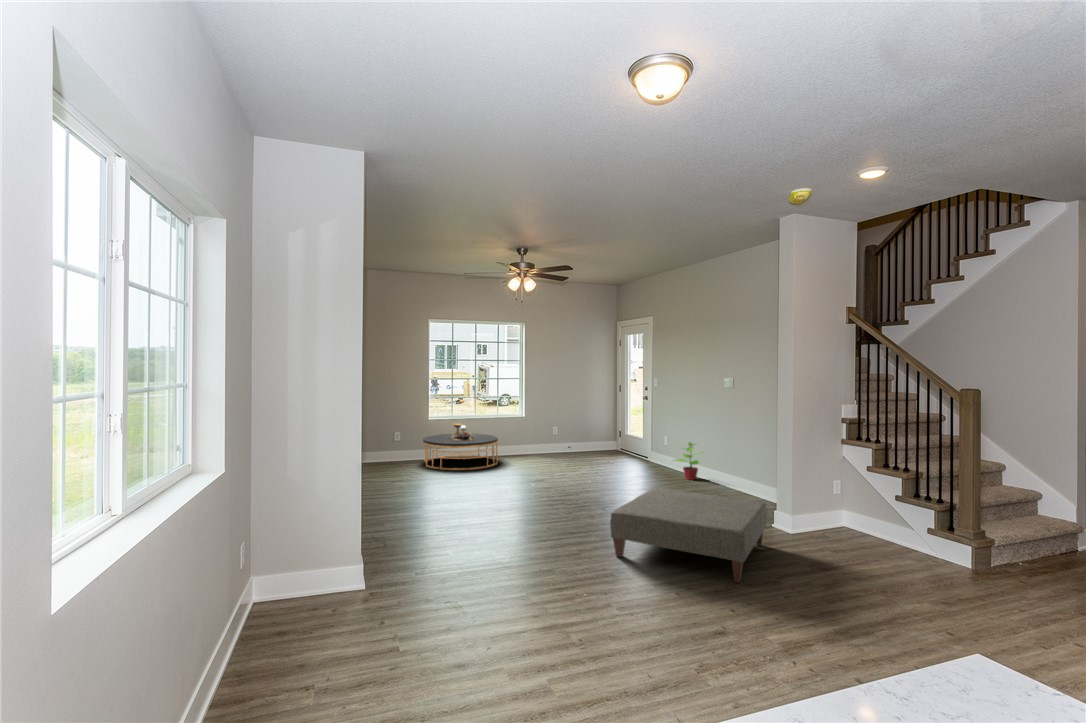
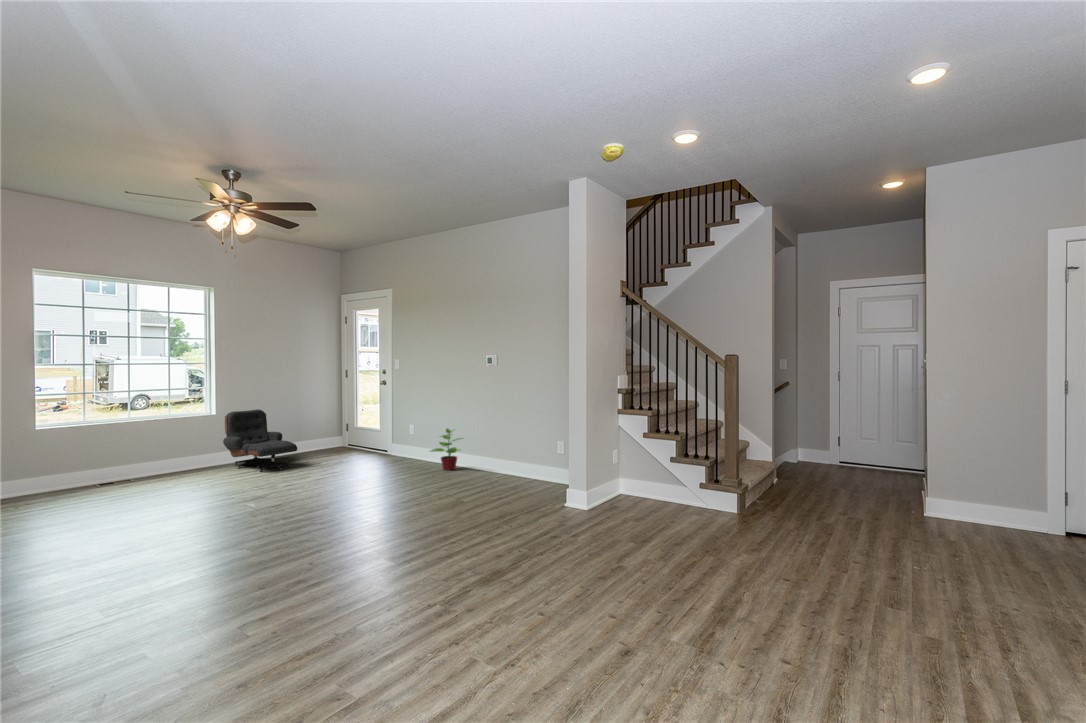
lounge chair: none [530,414,576,462] -> present [223,409,297,472]
coffee table: present [423,423,498,470] -> none [28,434,178,510]
ottoman: present [610,488,767,582] -> none [430,483,600,584]

